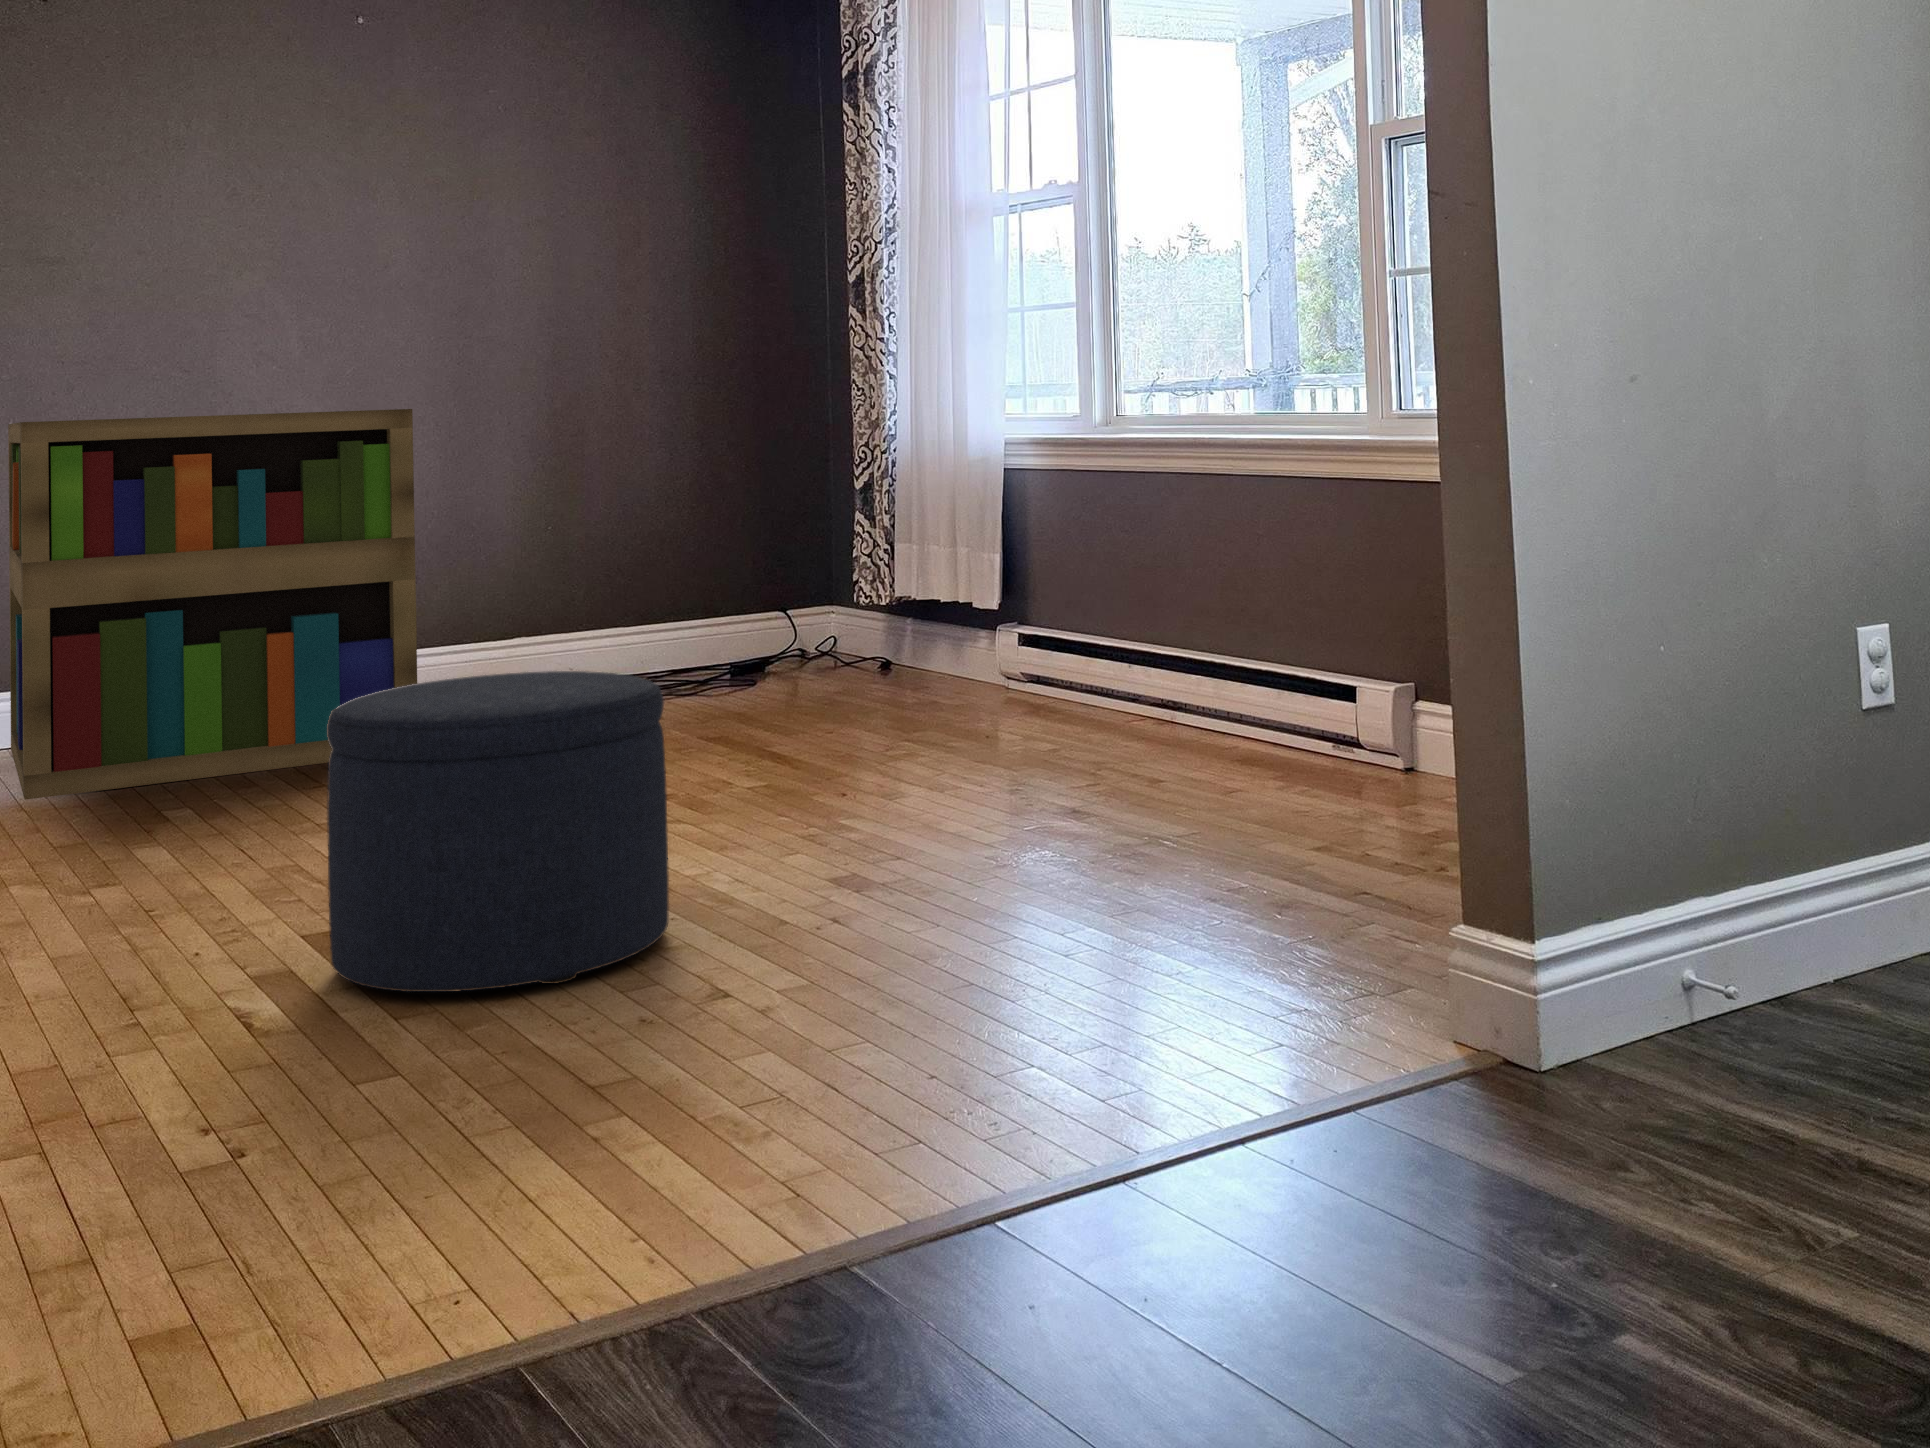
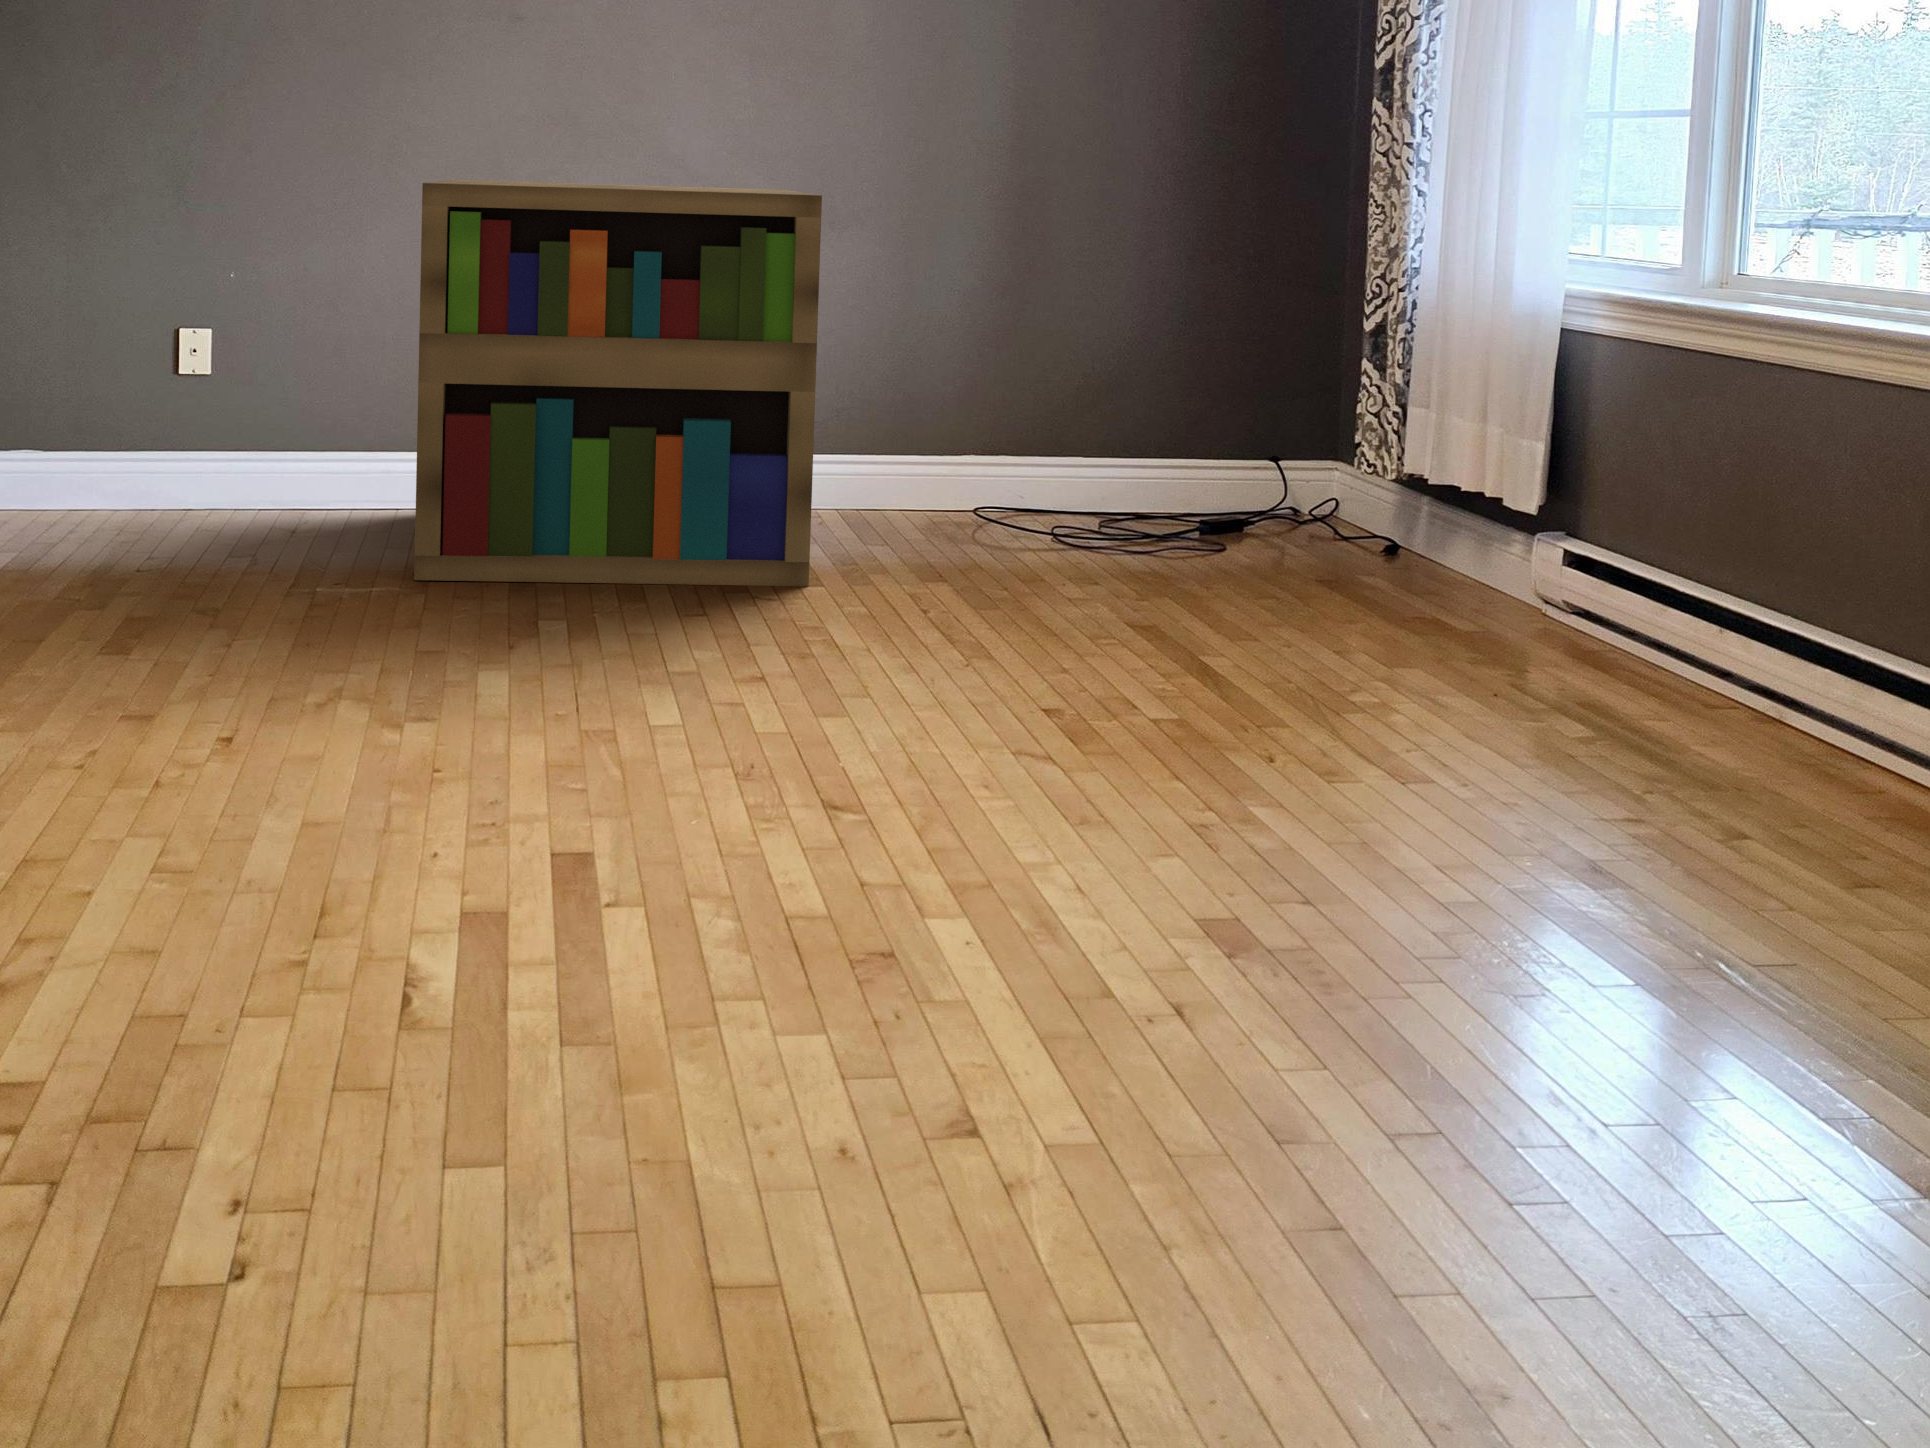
ottoman: present [327,671,669,992] -> none [521,576,962,1036]

